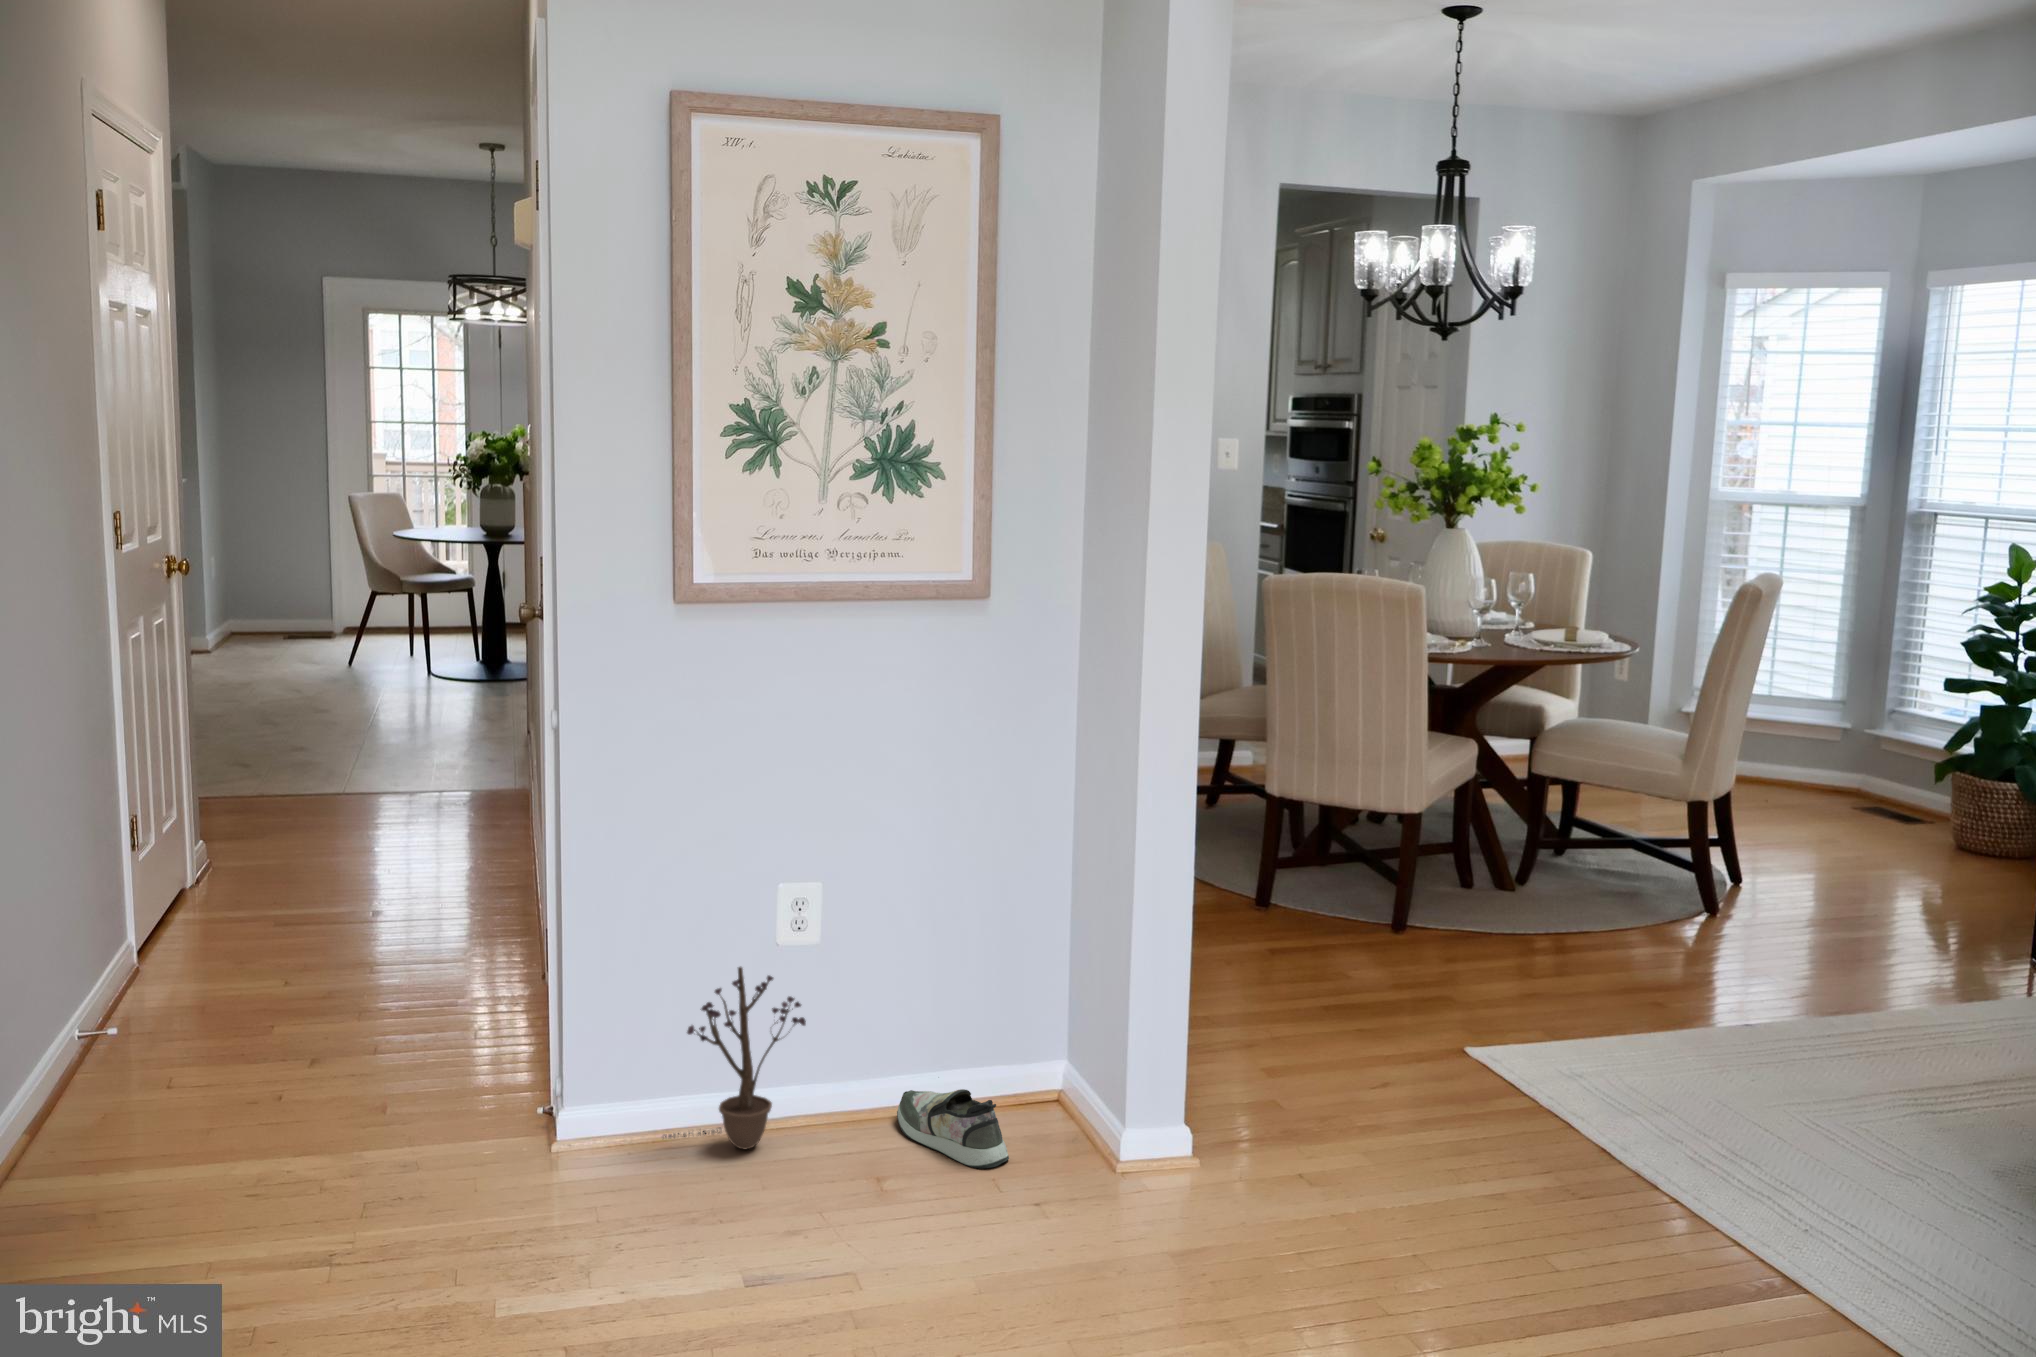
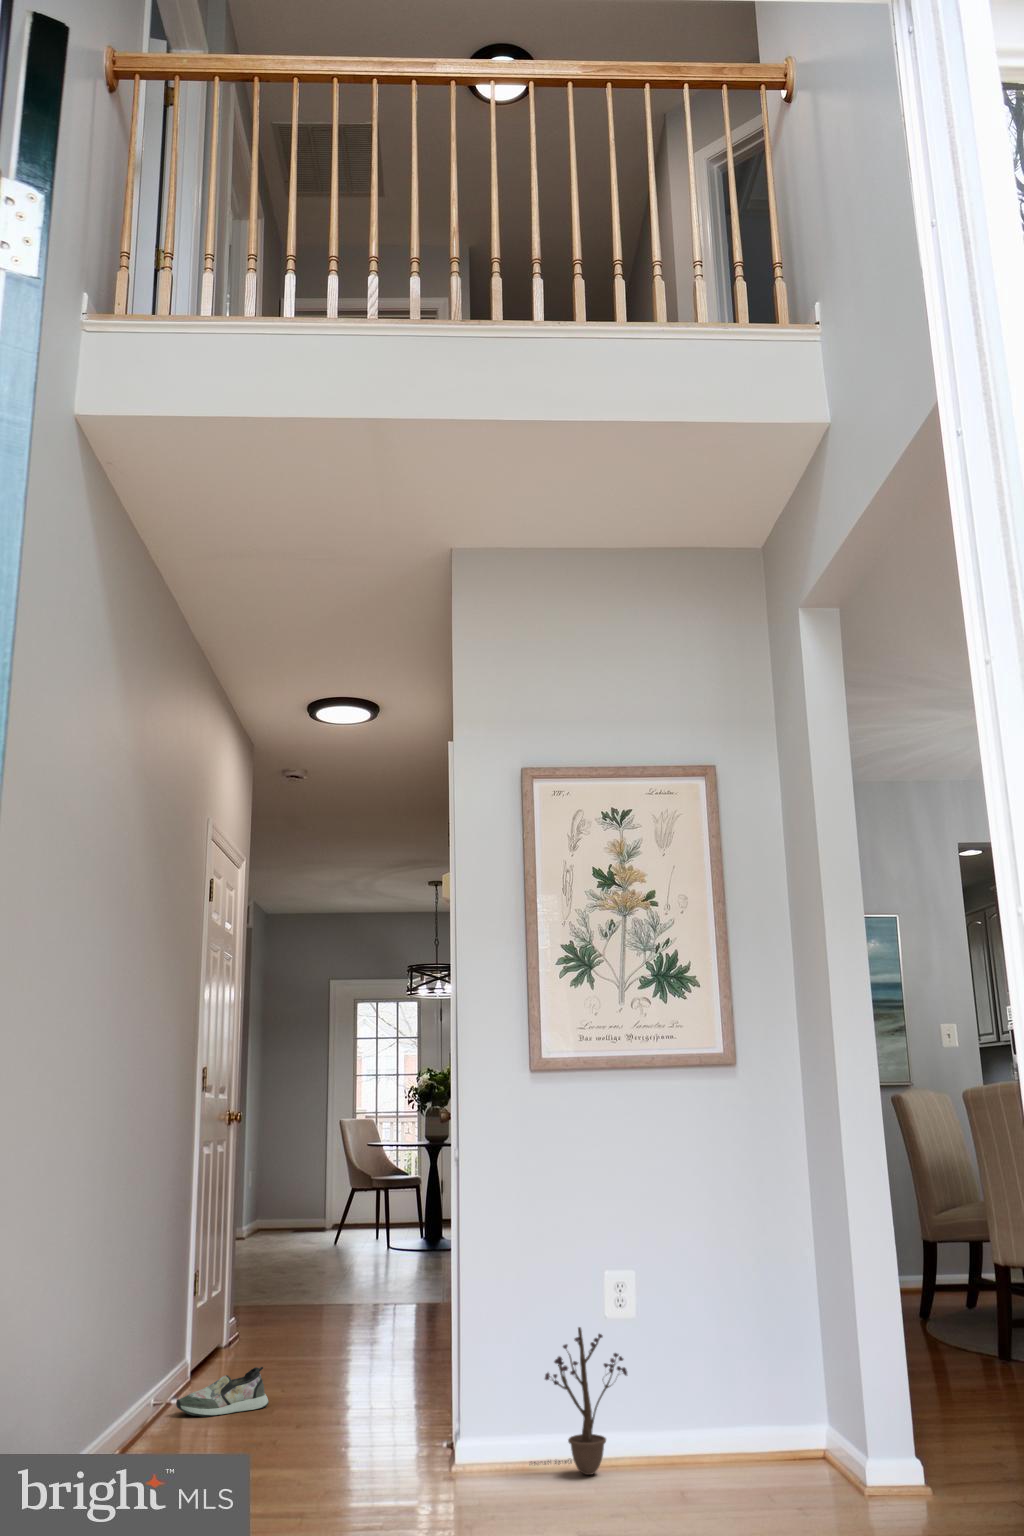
shoe: present [897,1089,1009,1169] -> present [176,1367,269,1417]

